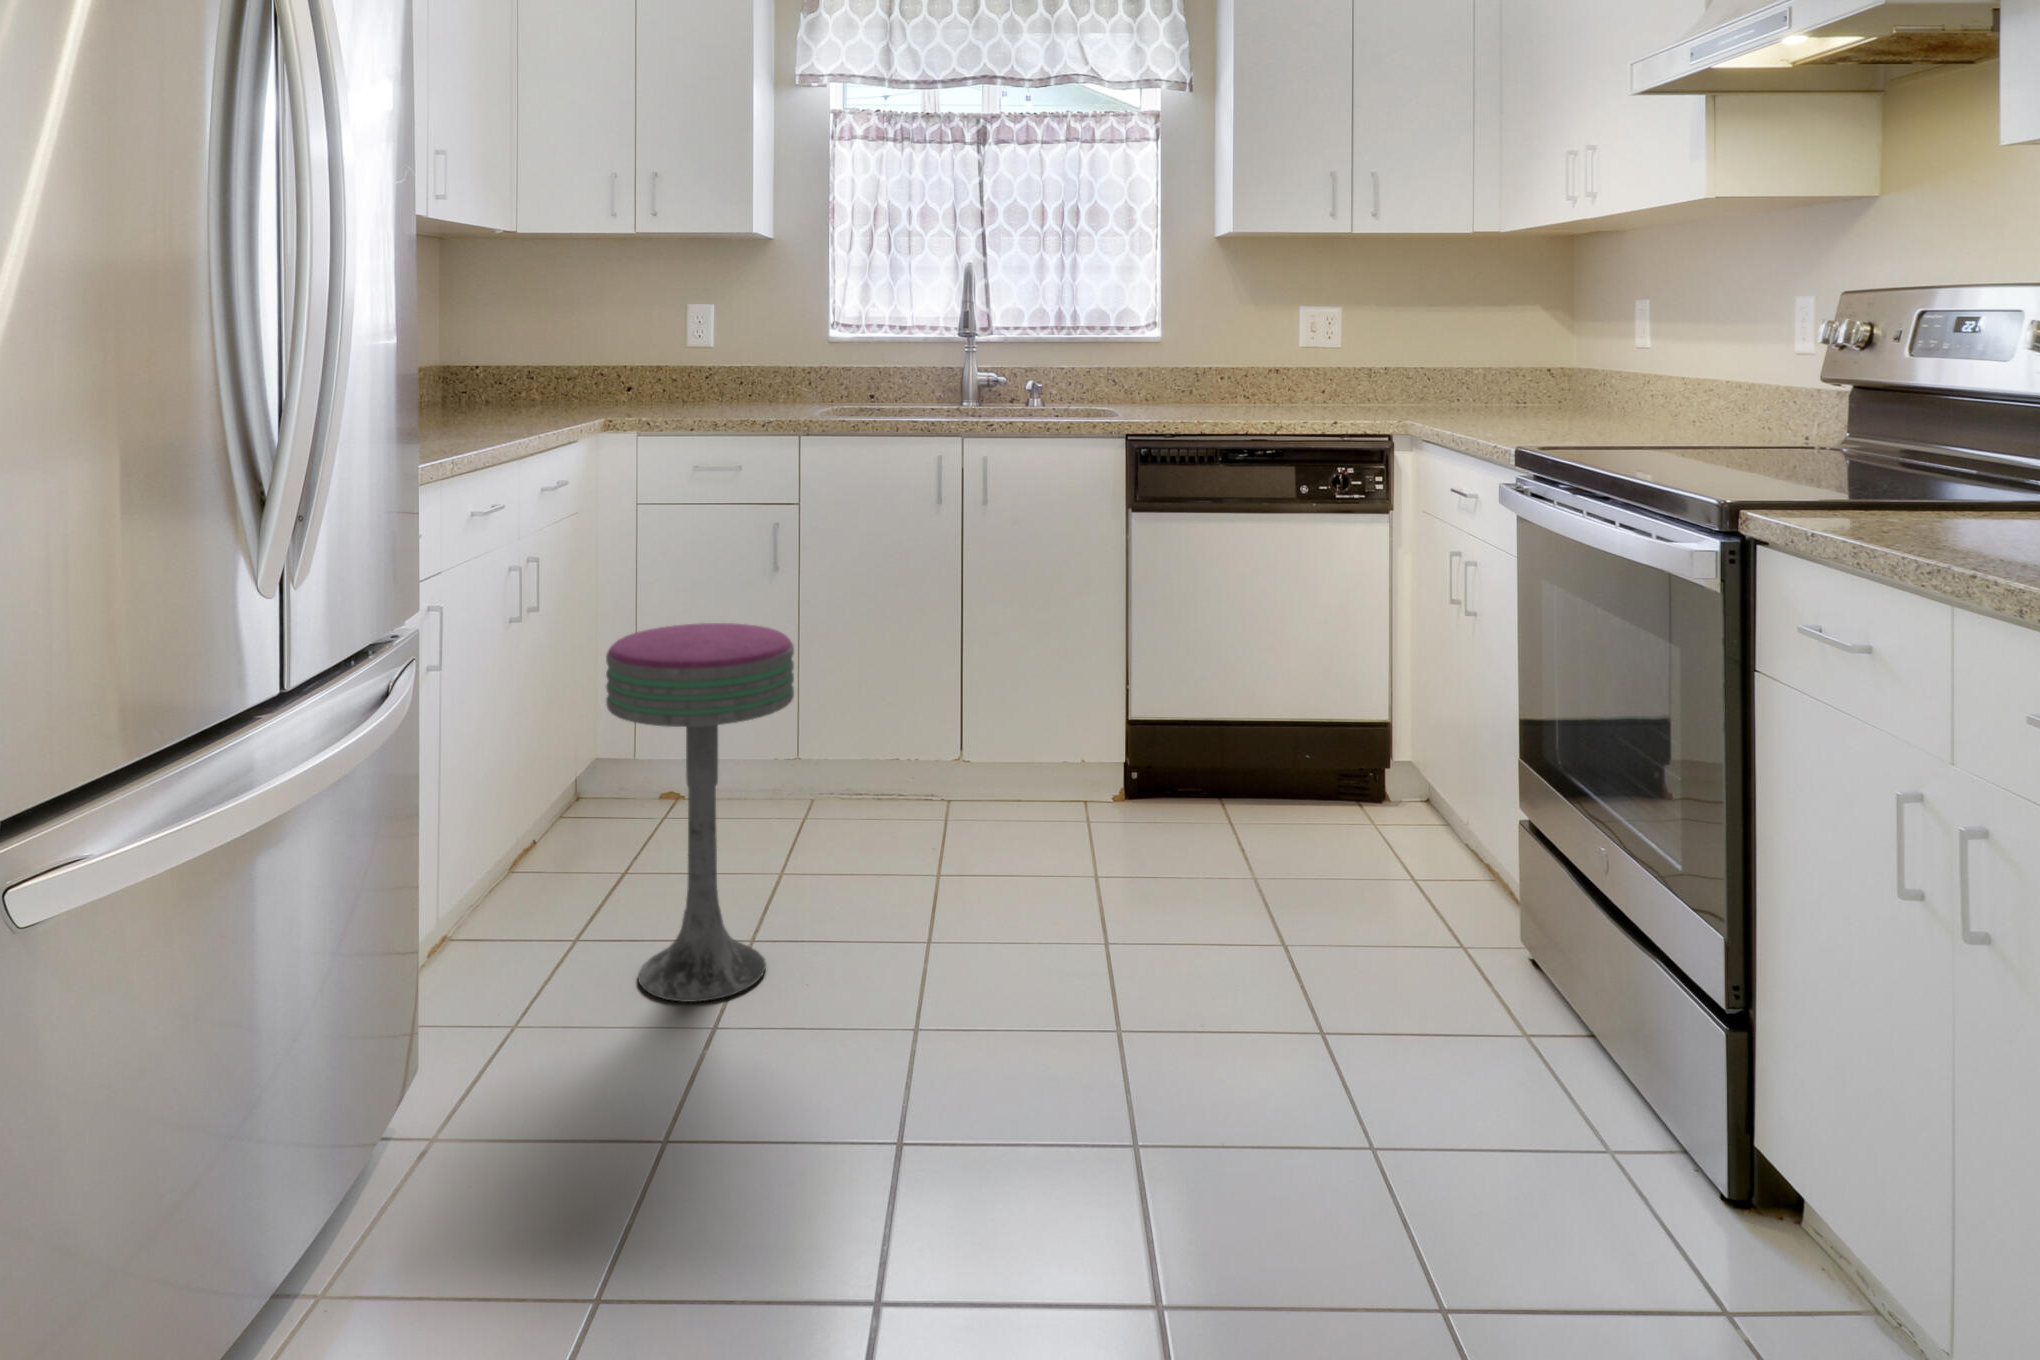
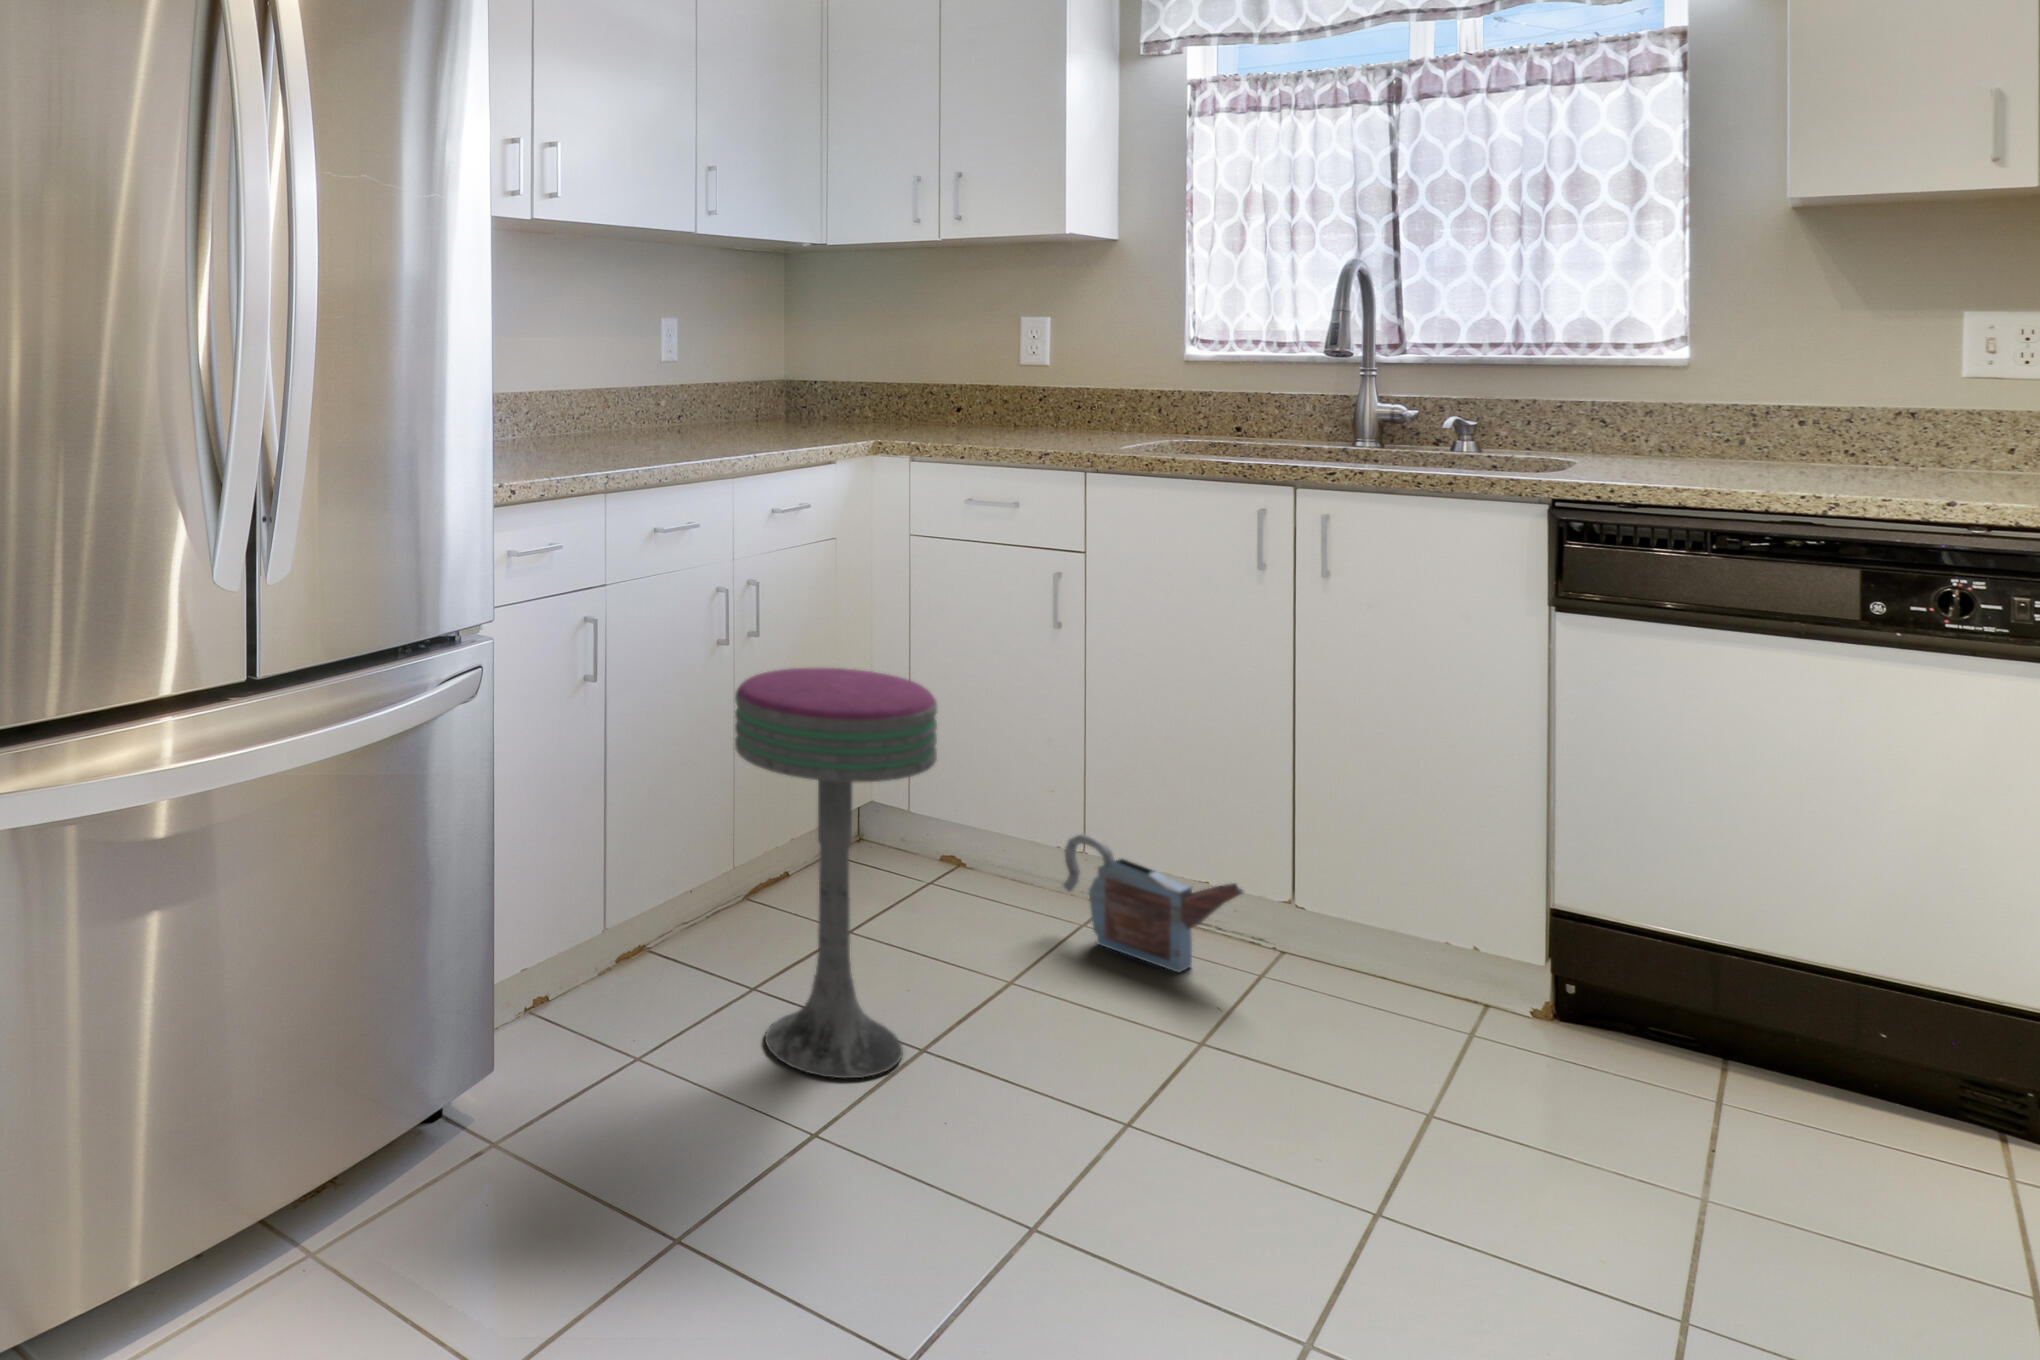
watering can: none [806,740,957,834] -> present [1063,834,1243,972]

